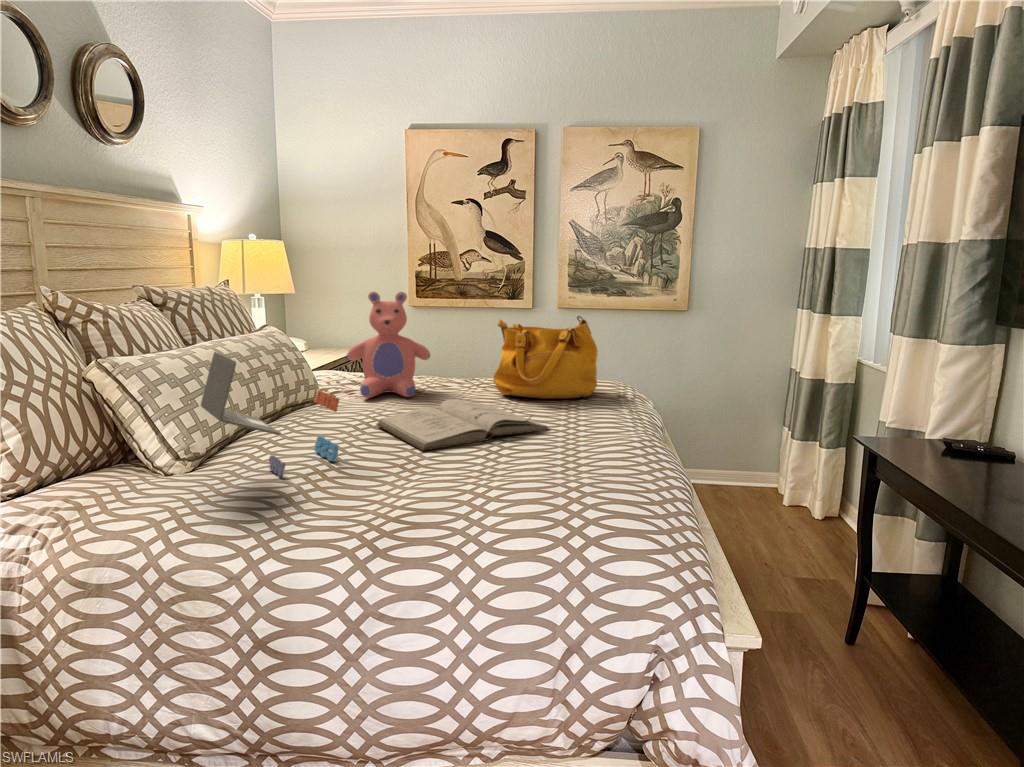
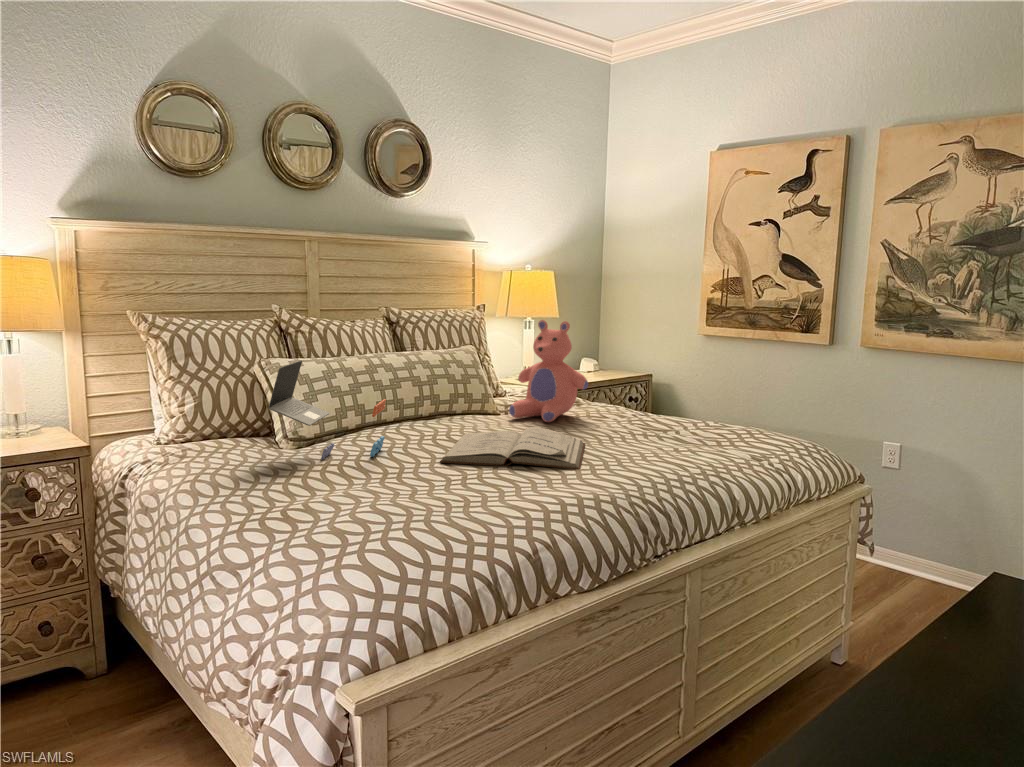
handbag: present [493,316,598,399] -> none [623,355,730,450]

